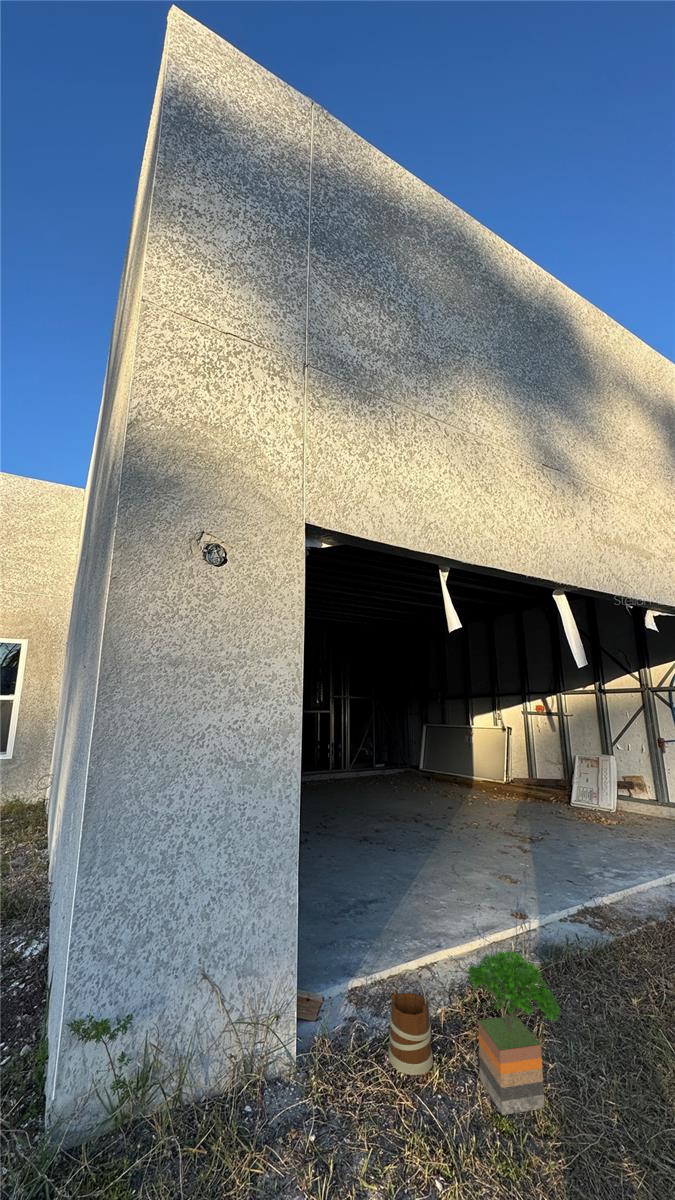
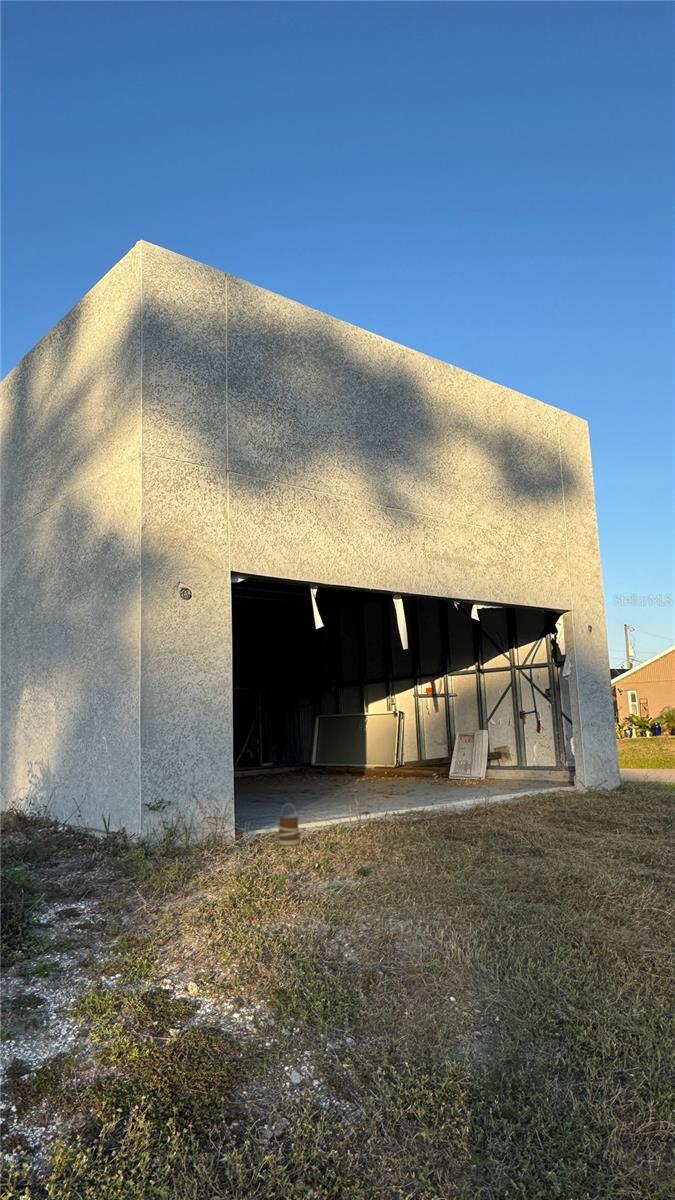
potted tree: present [467,950,561,1115] -> none [315,788,356,849]

